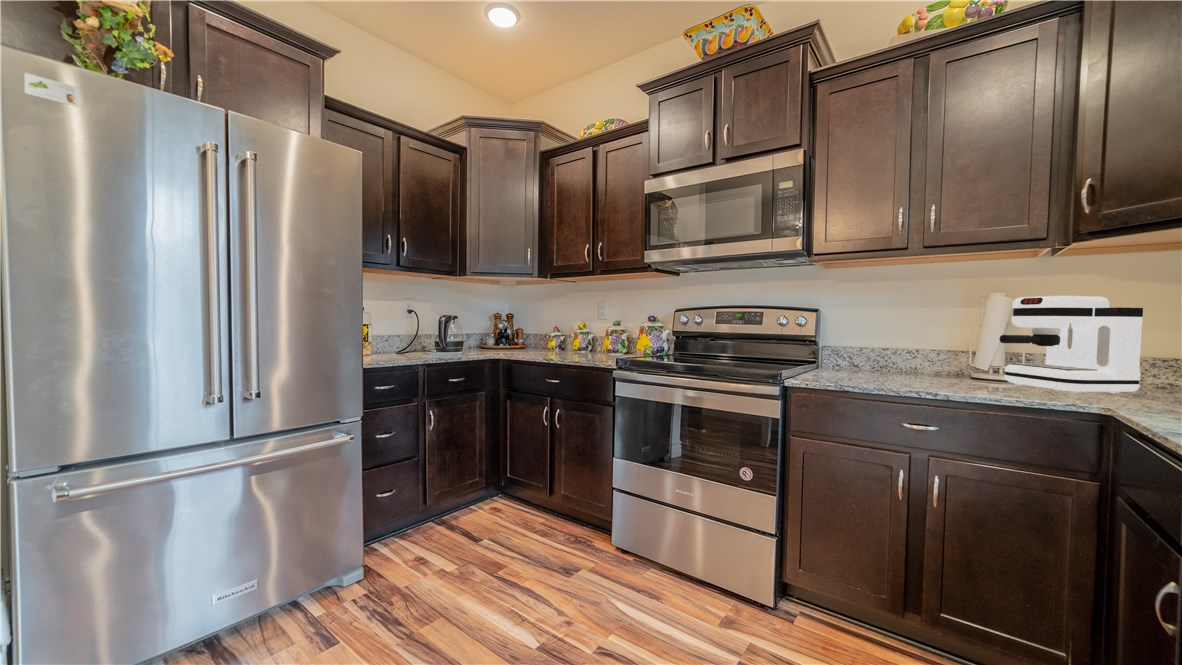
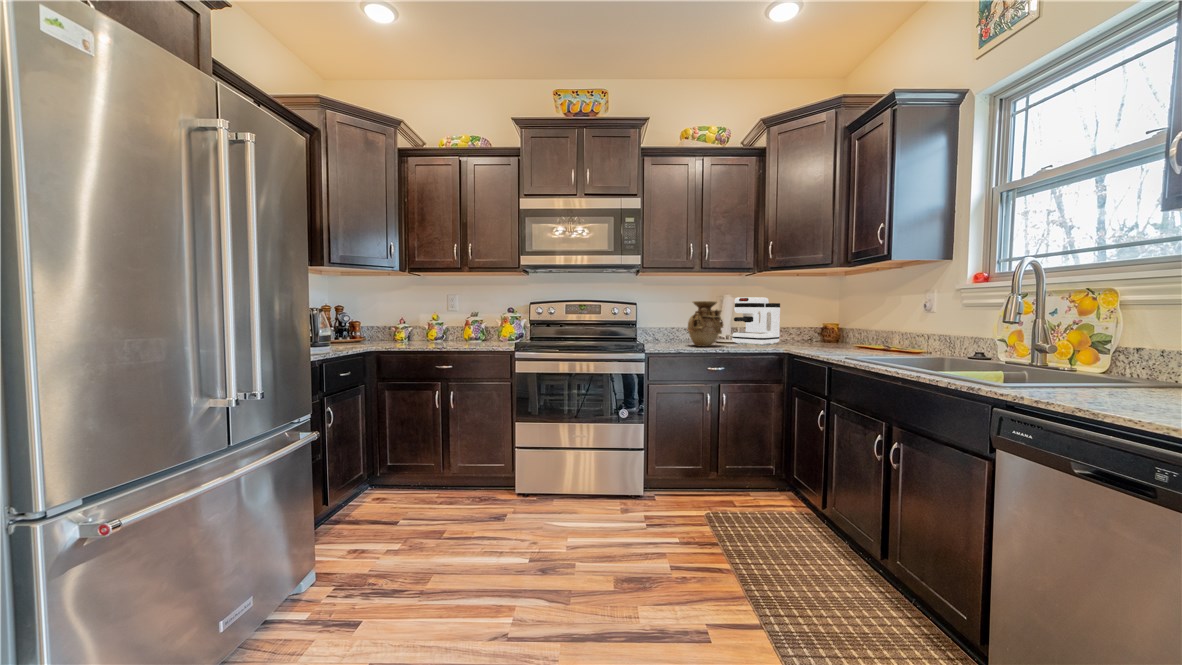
vase: none [884,304,967,386] -> present [687,301,723,346]

